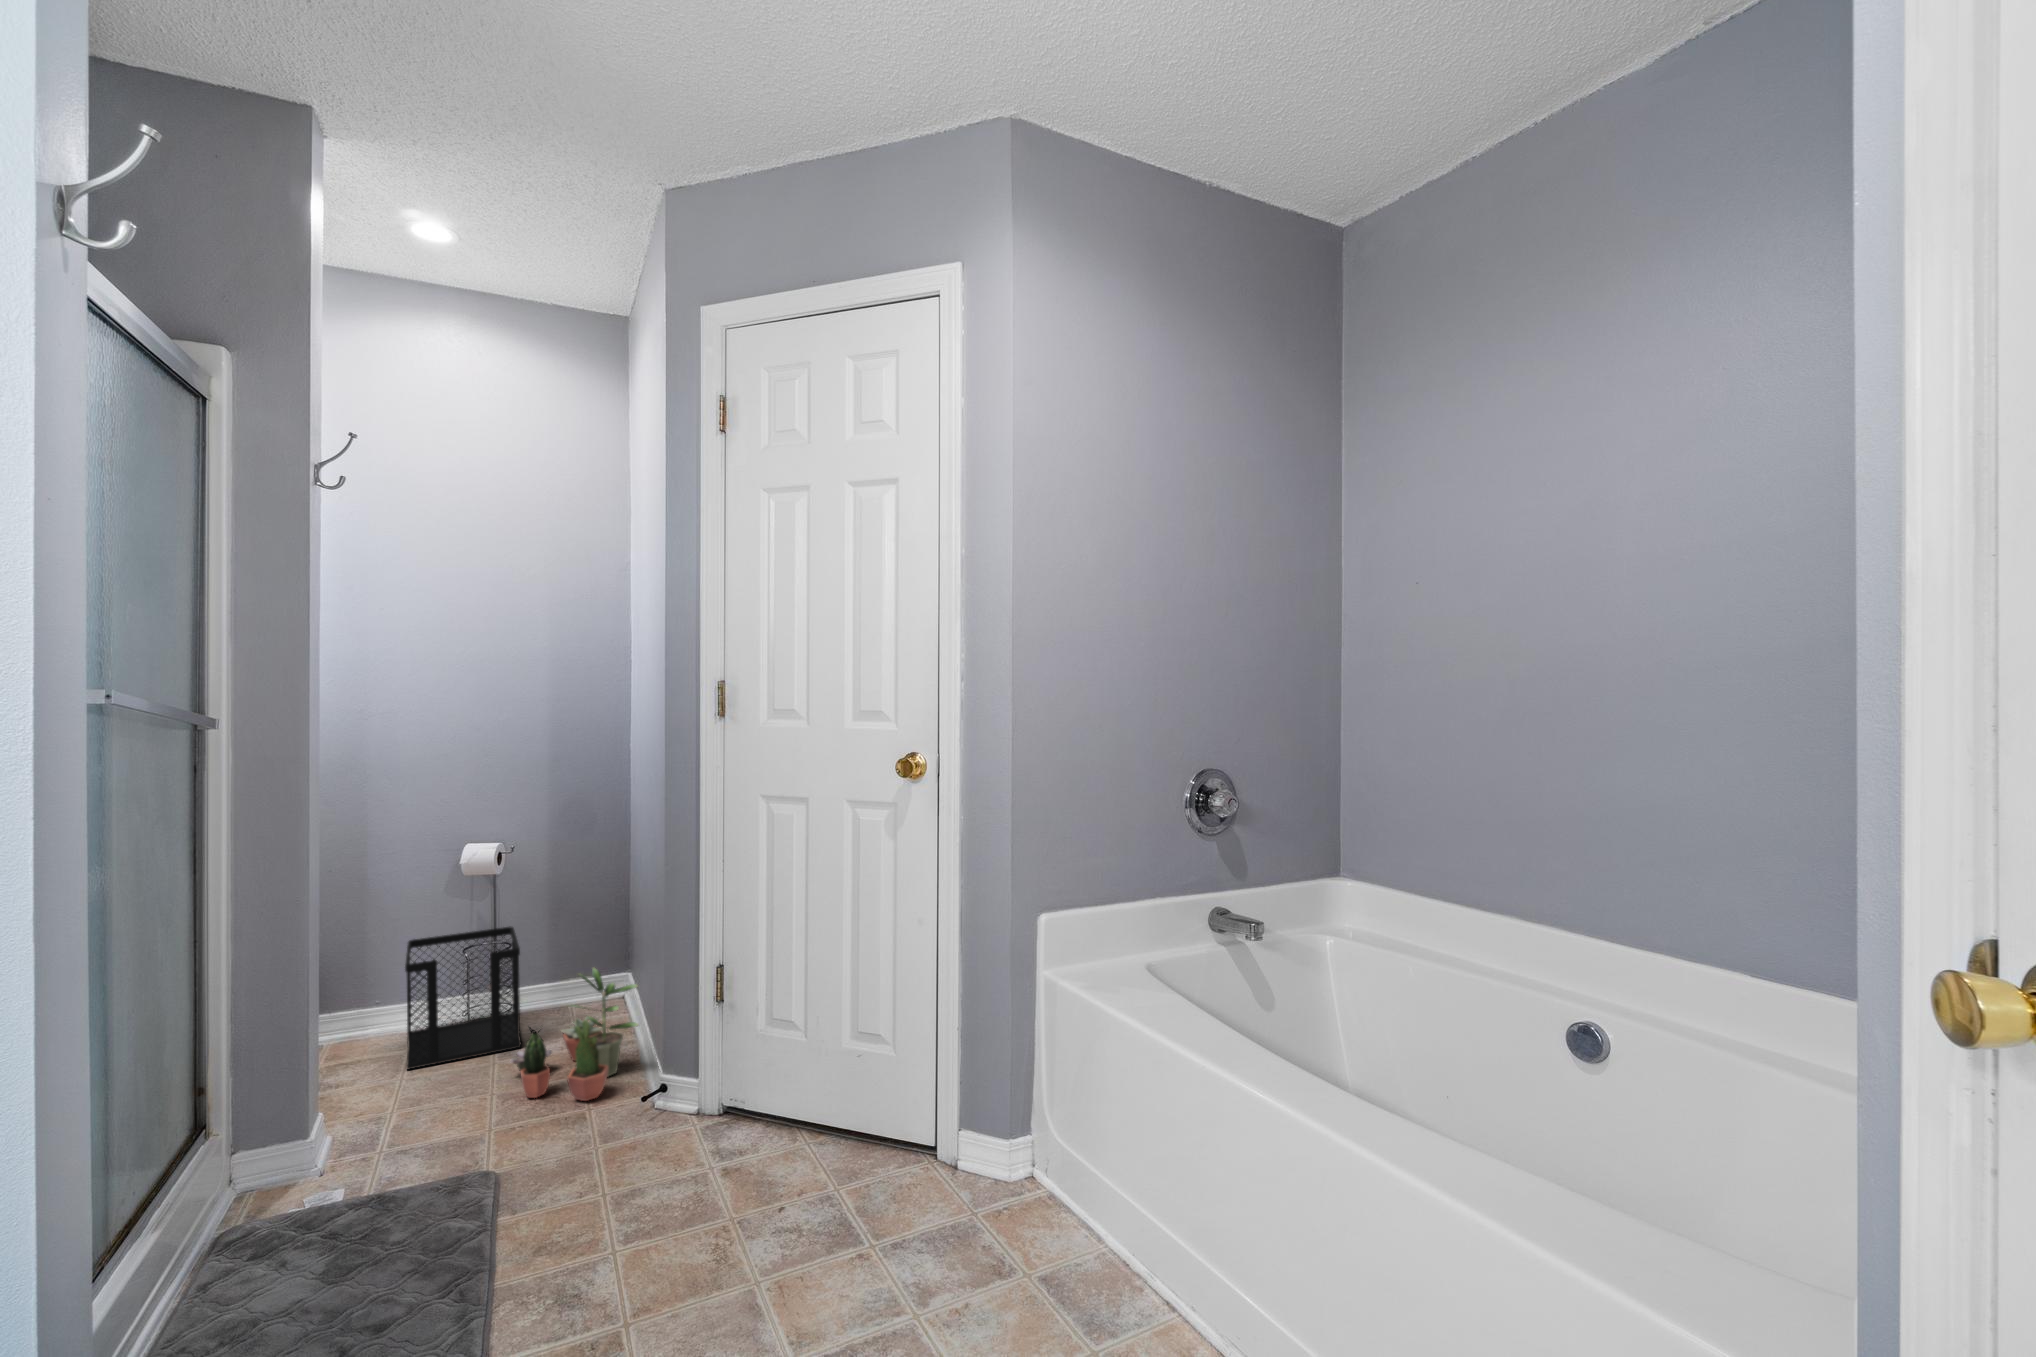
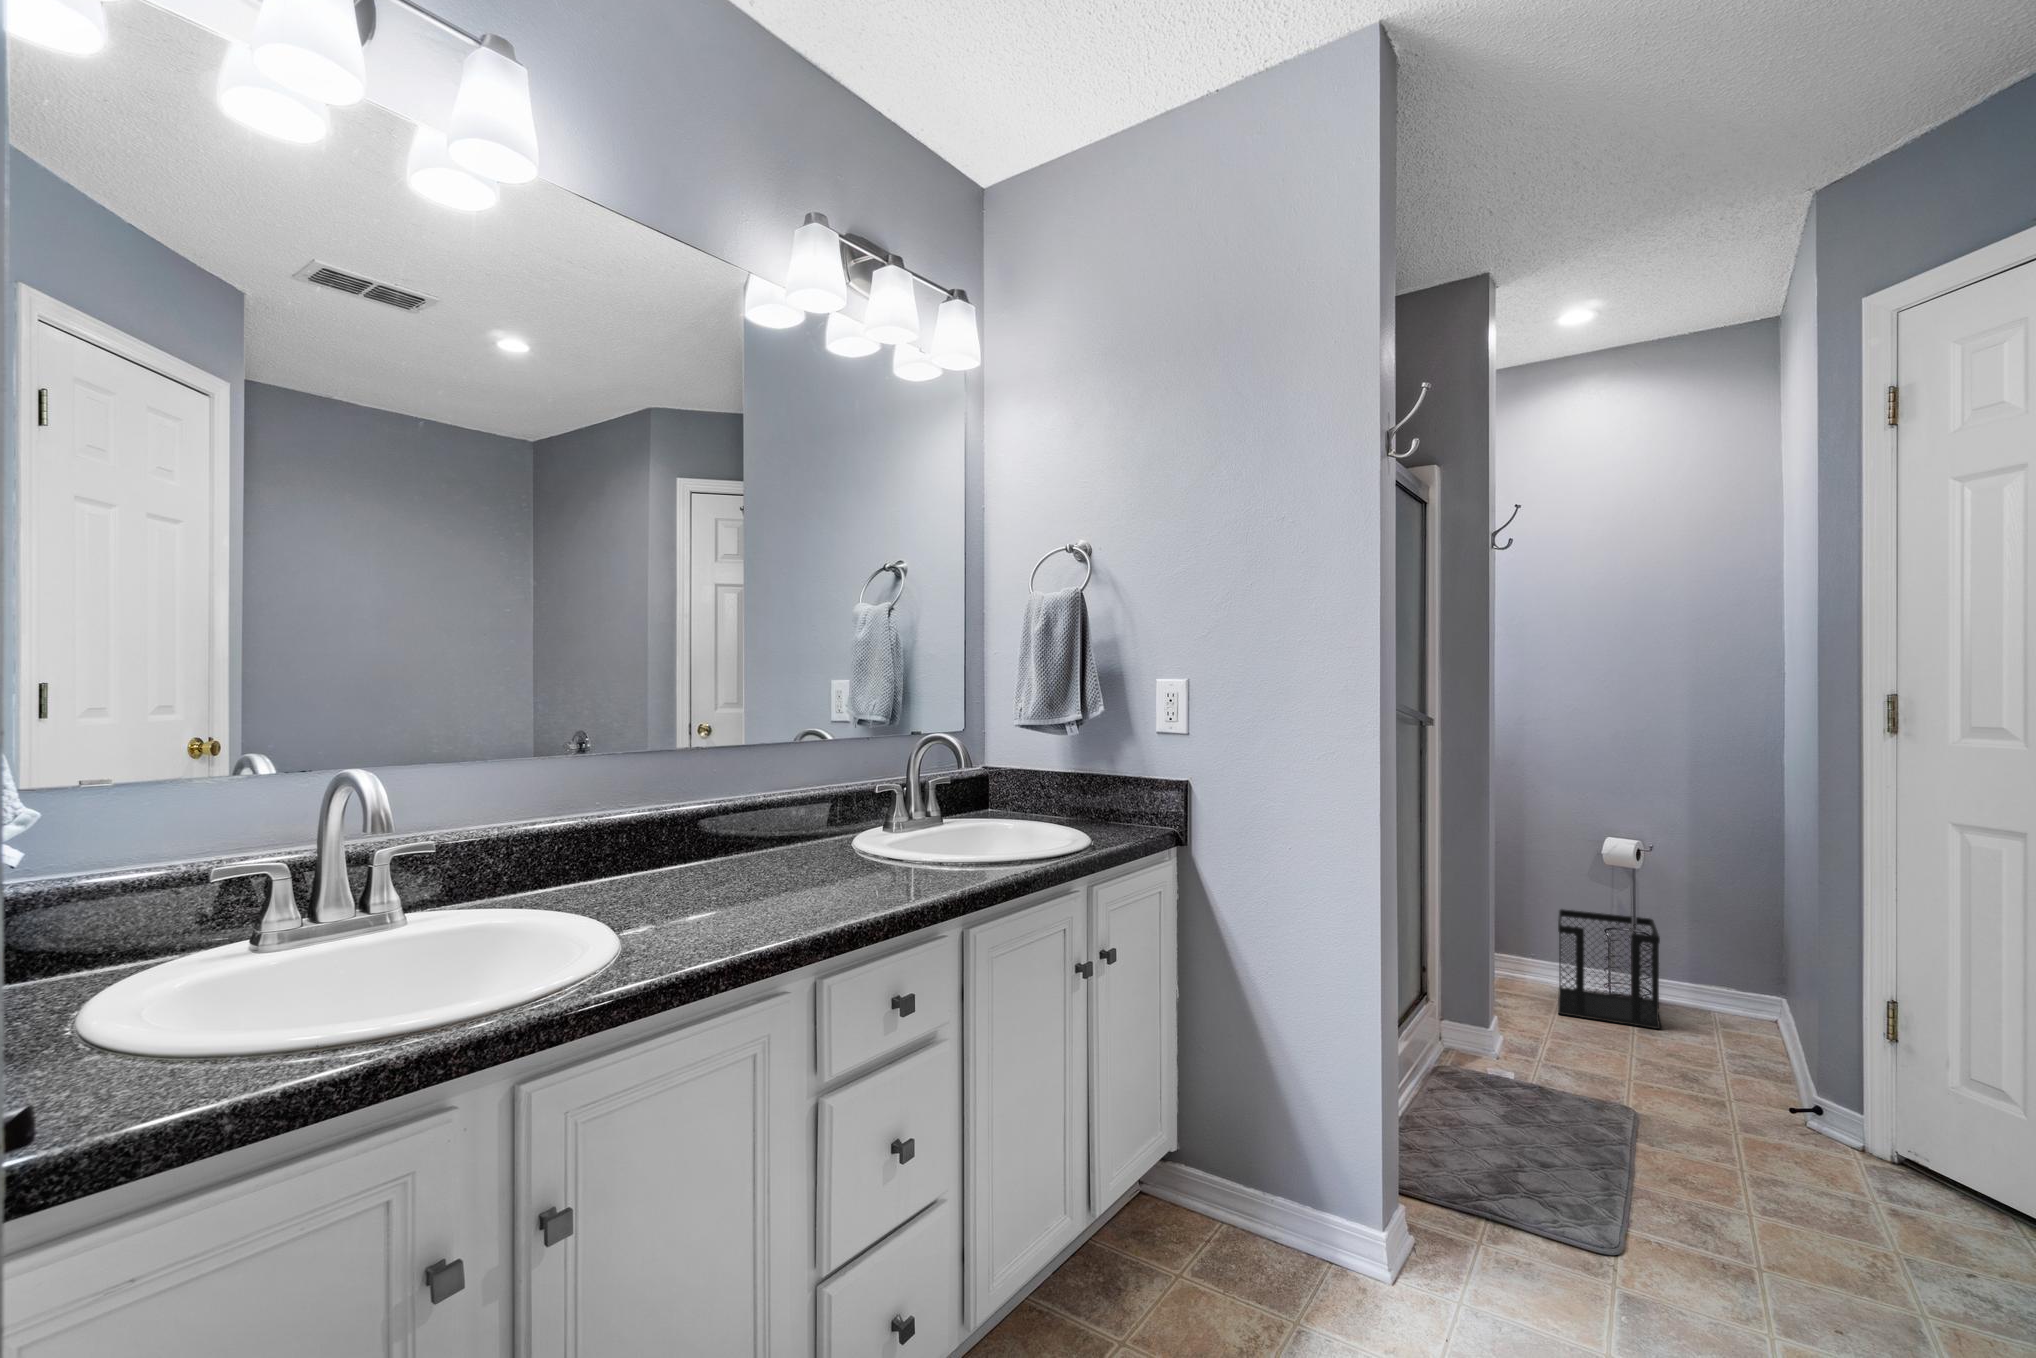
potted plant: present [510,968,638,1101] -> none [1649,969,1787,1093]

